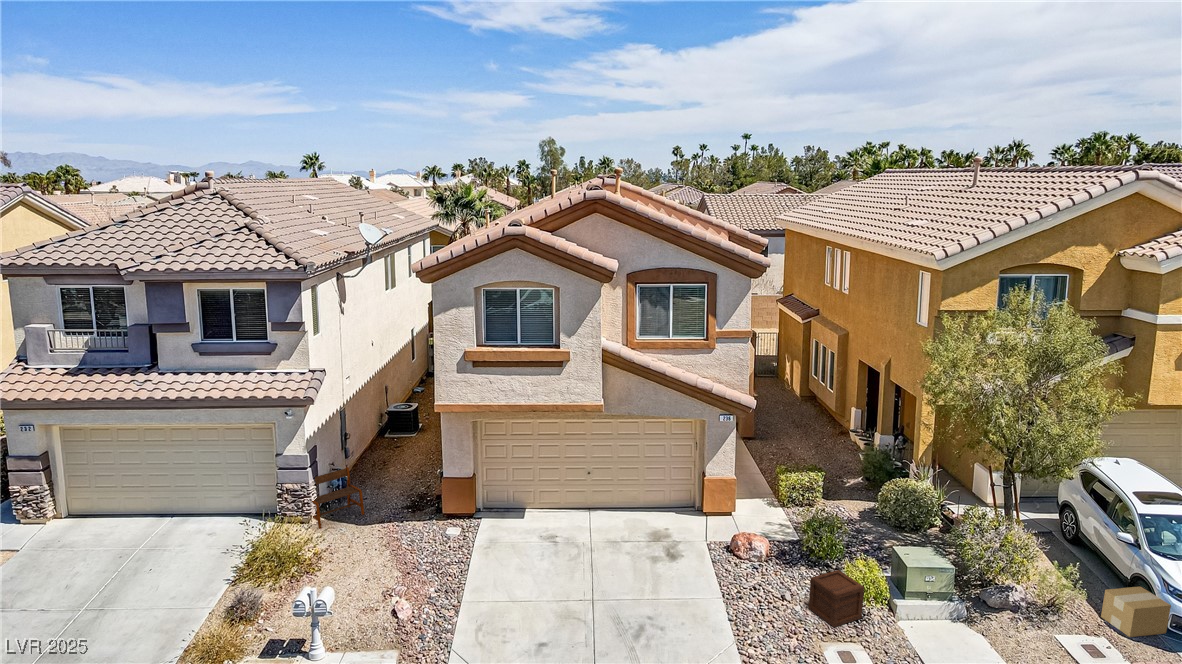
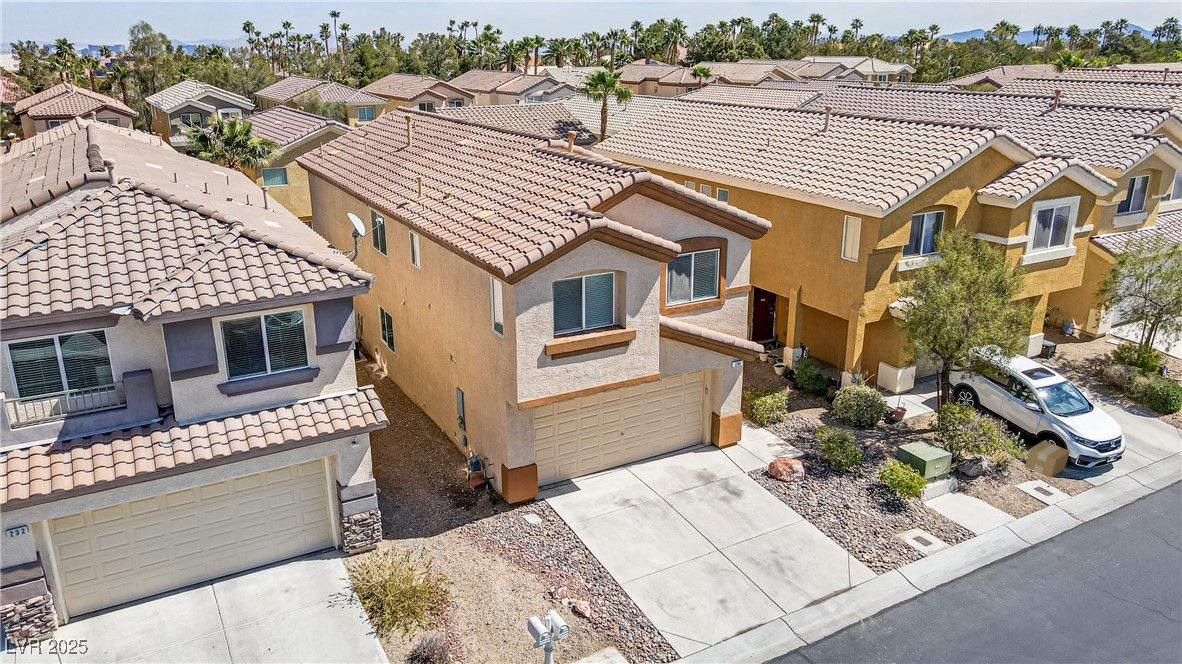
bench: present [312,467,364,529] -> none [379,476,435,547]
wooden crate: present [809,570,864,627] -> none [867,477,910,523]

